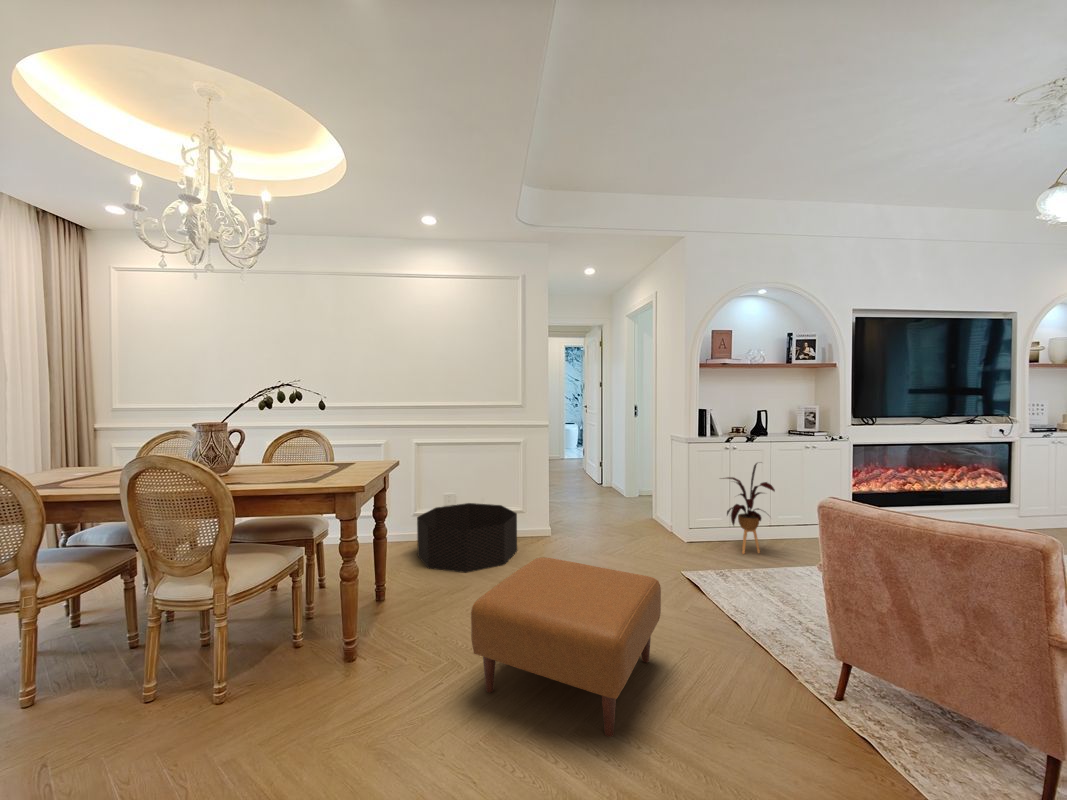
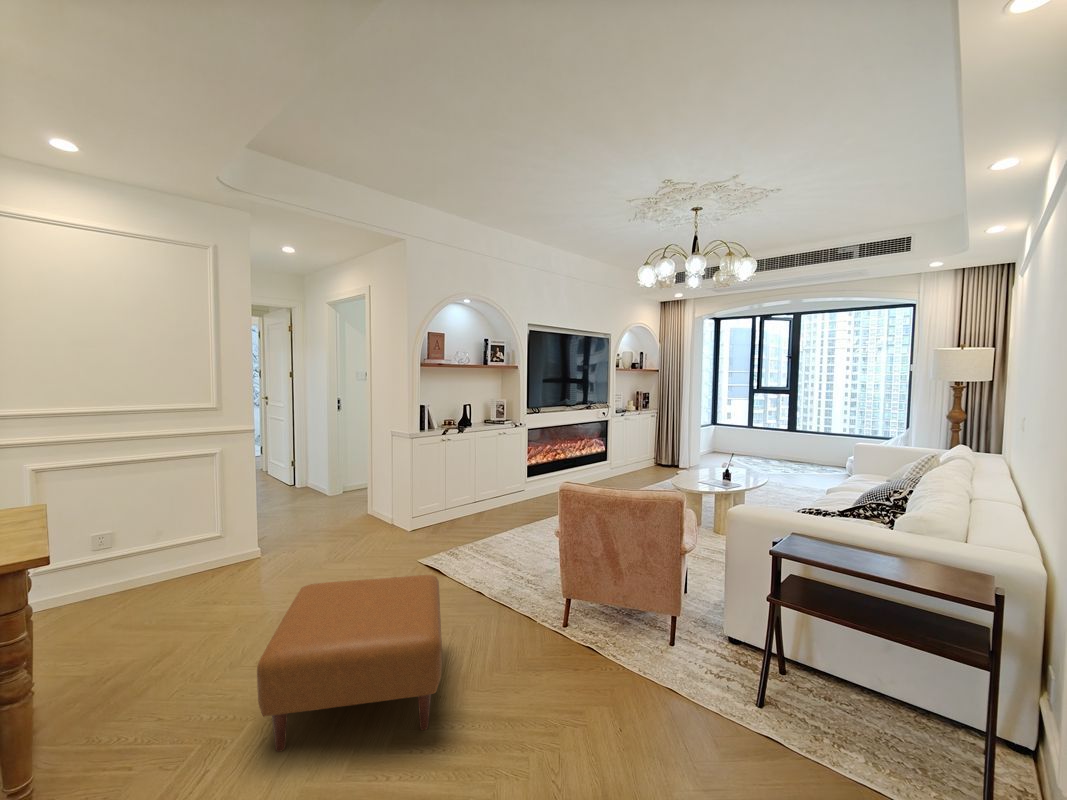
house plant: present [723,463,775,554] -> none [440,451,488,532]
basket: present [417,503,517,573] -> none [55,534,226,645]

